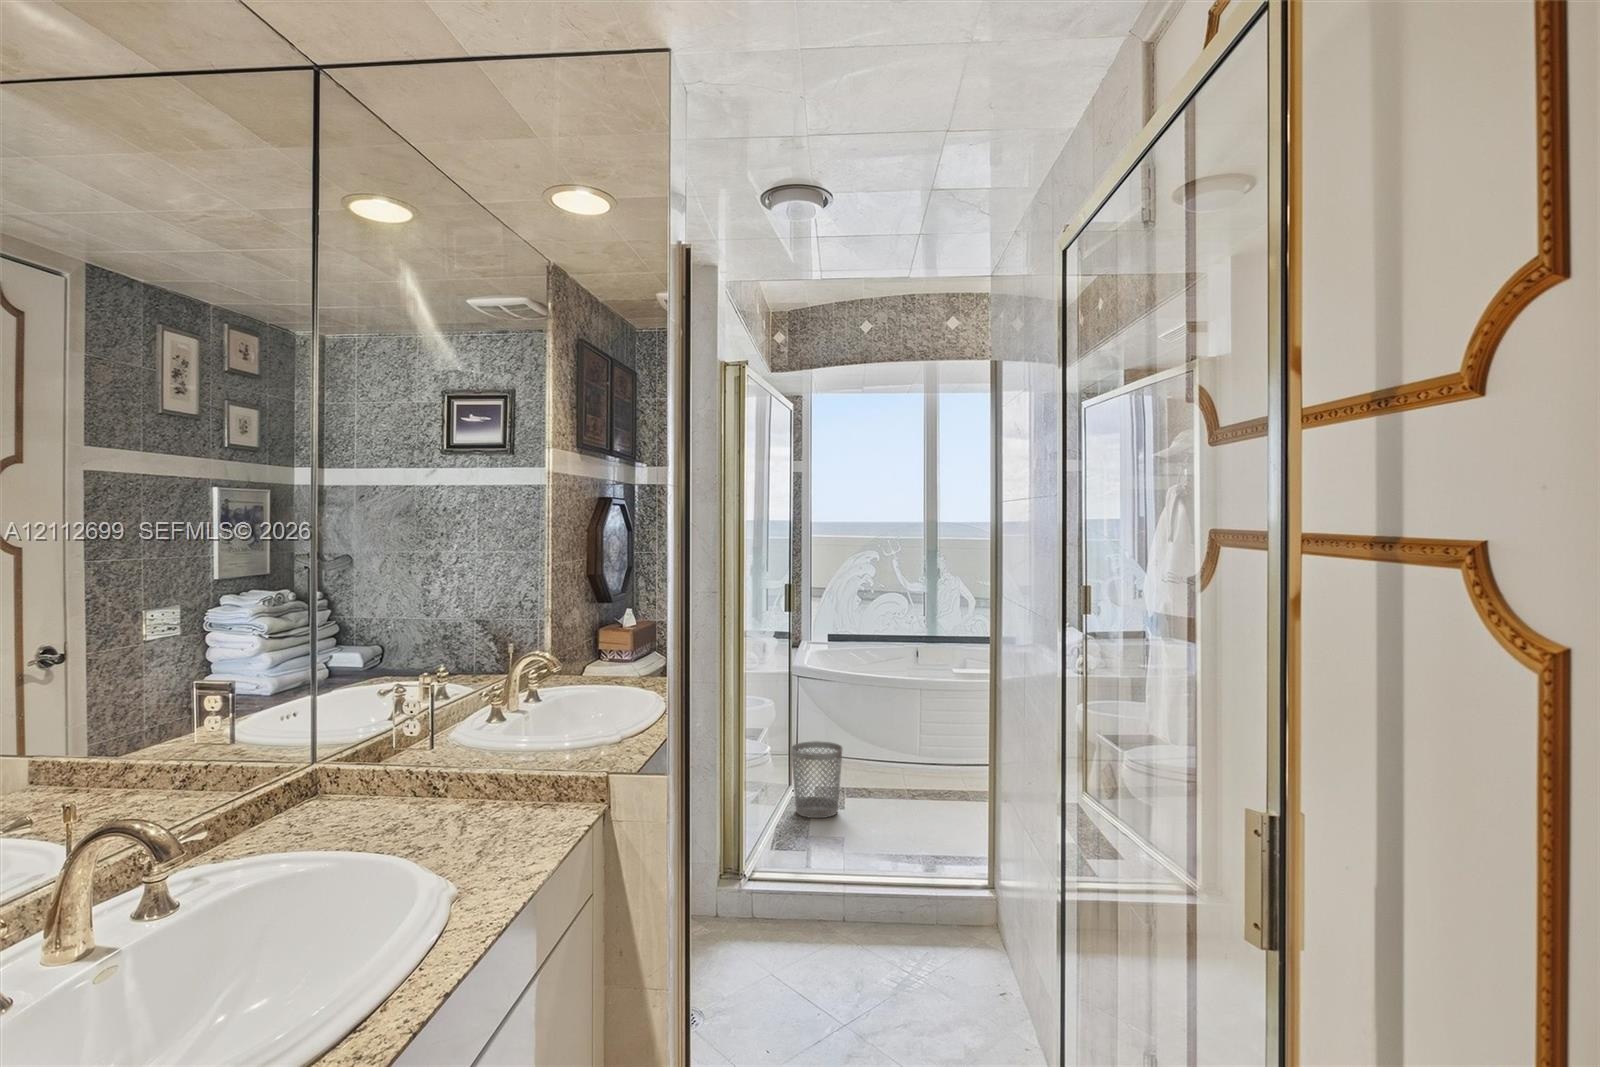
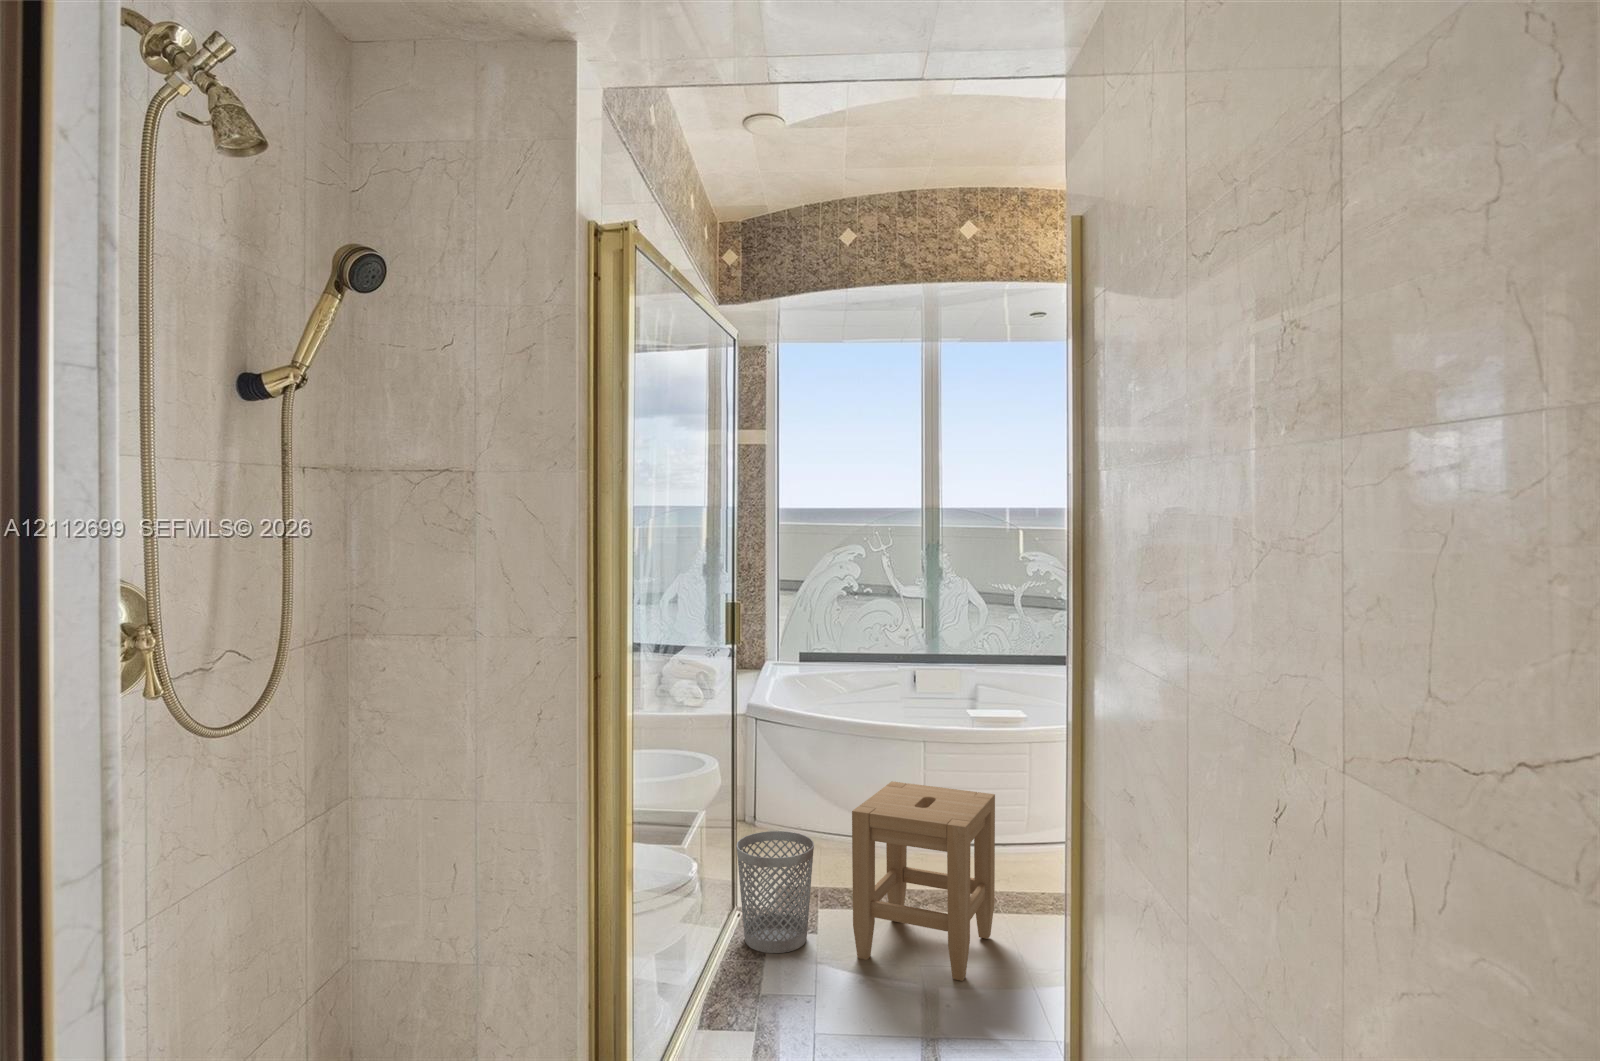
stool: none [868,709,965,833] -> present [852,781,995,981]

